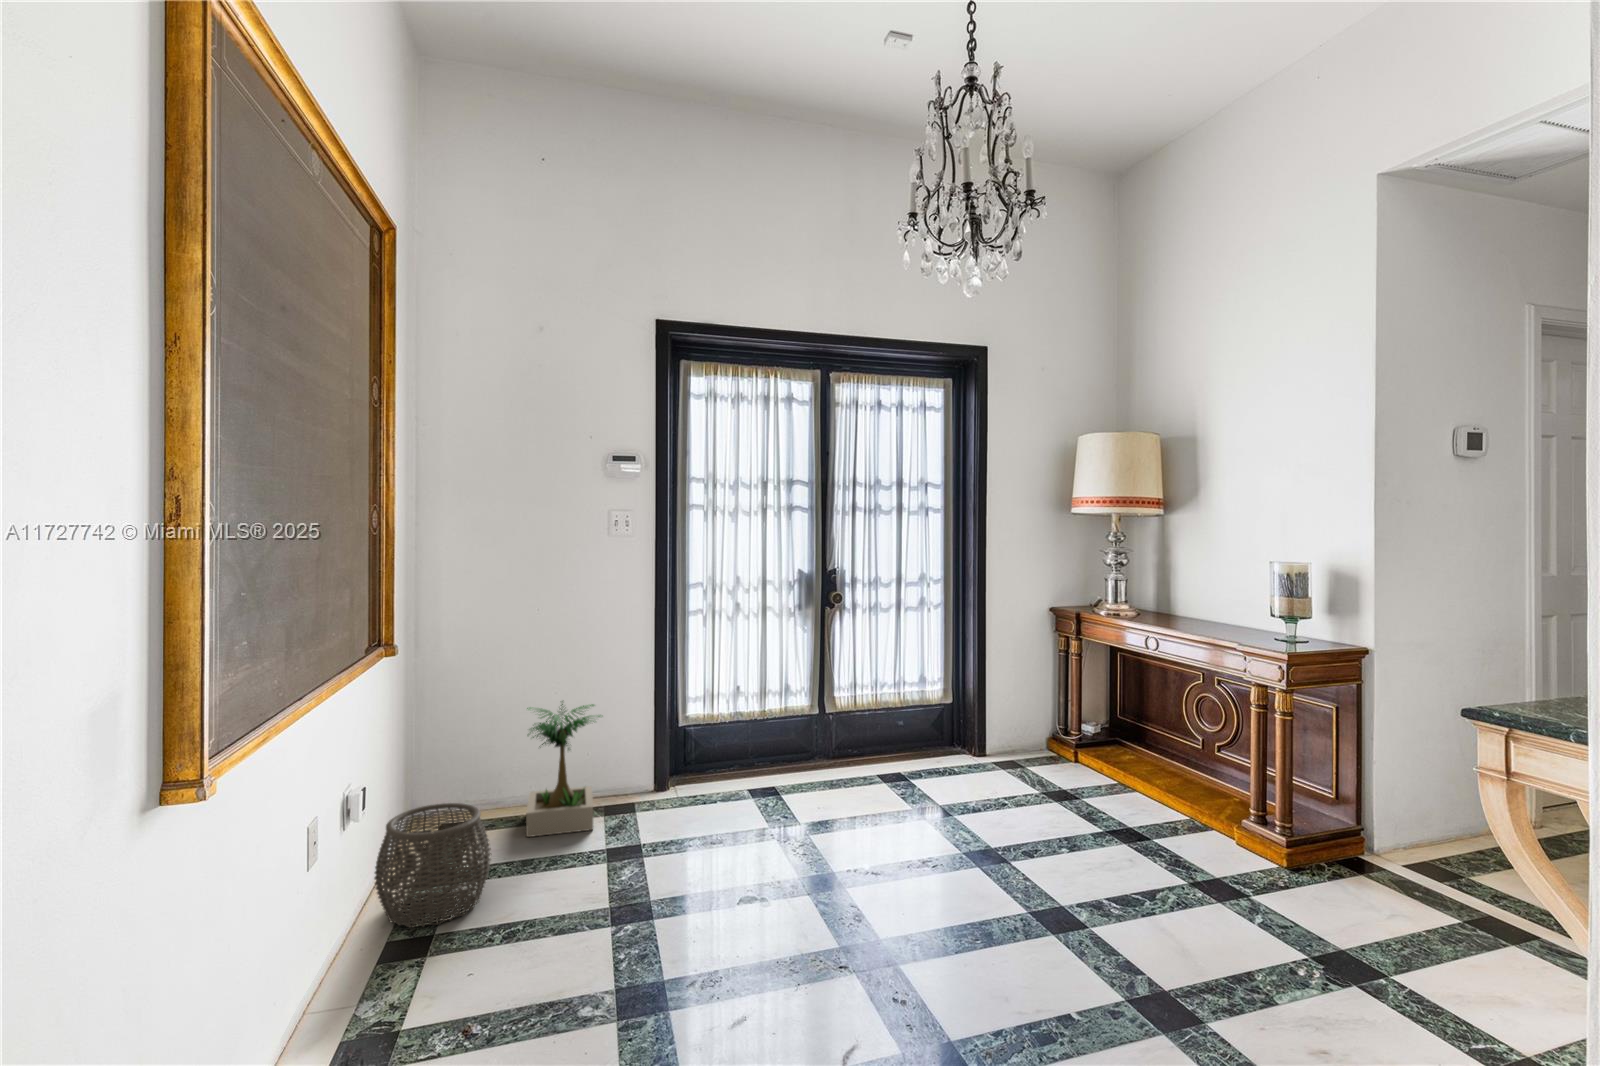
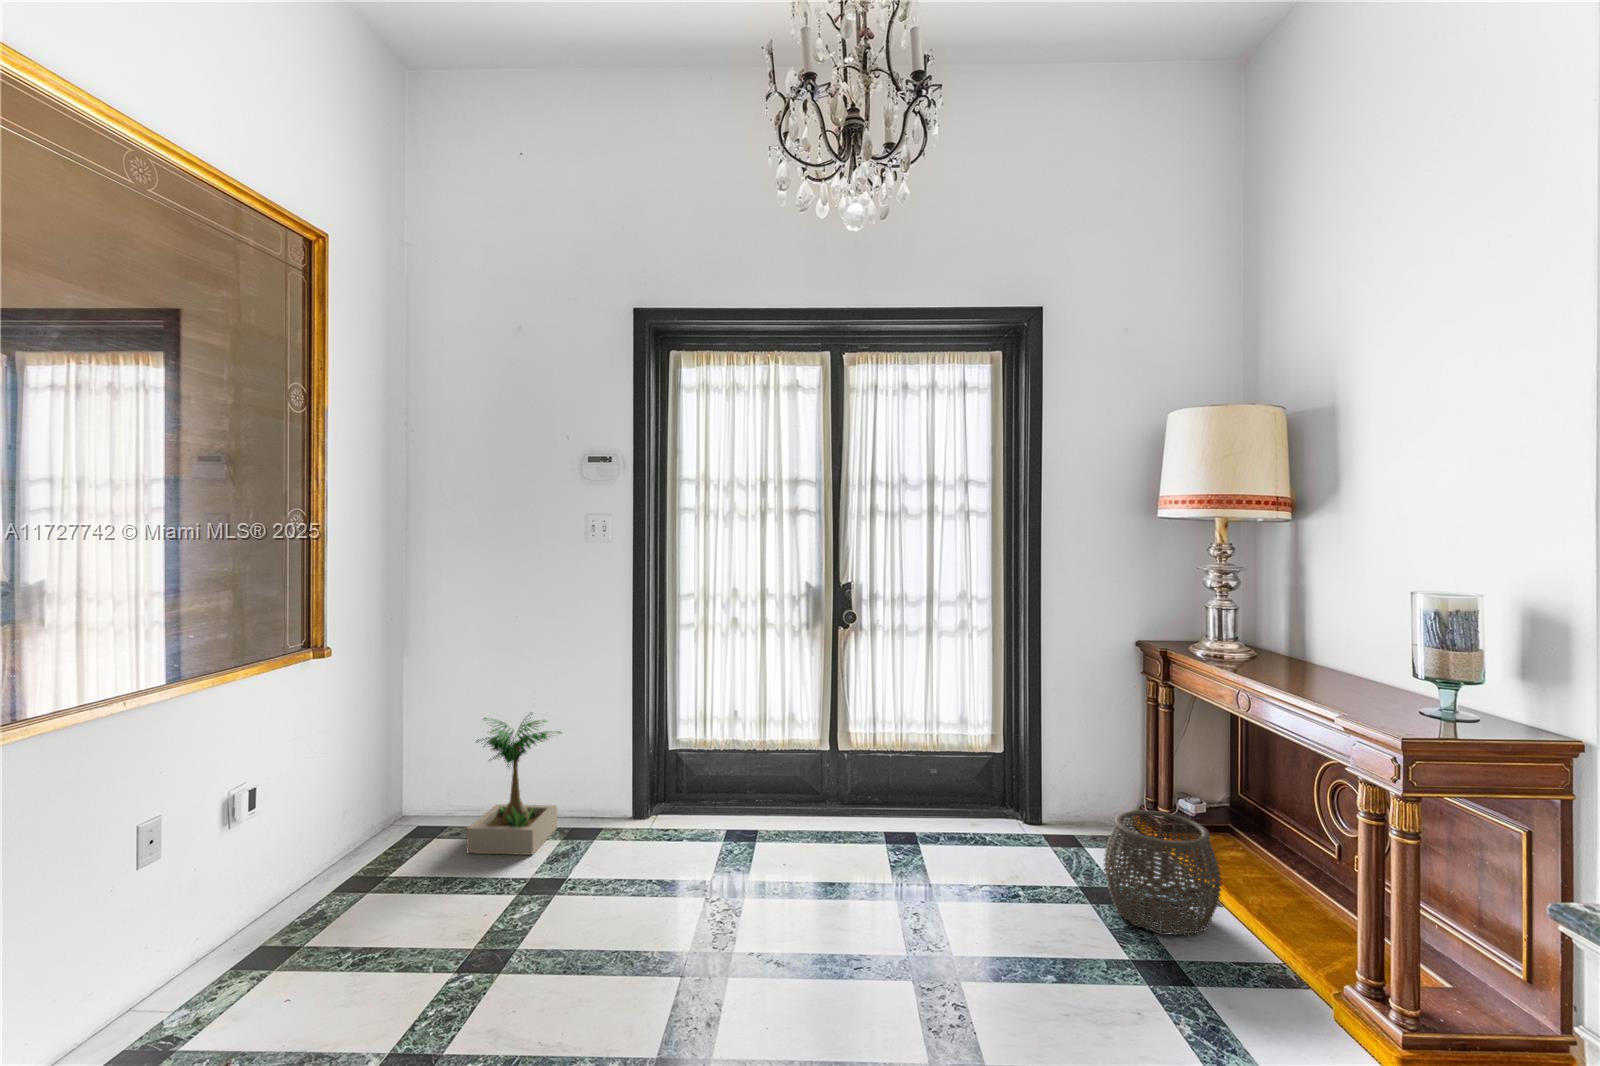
woven basket: present [374,803,491,927] -> present [1104,810,1222,936]

